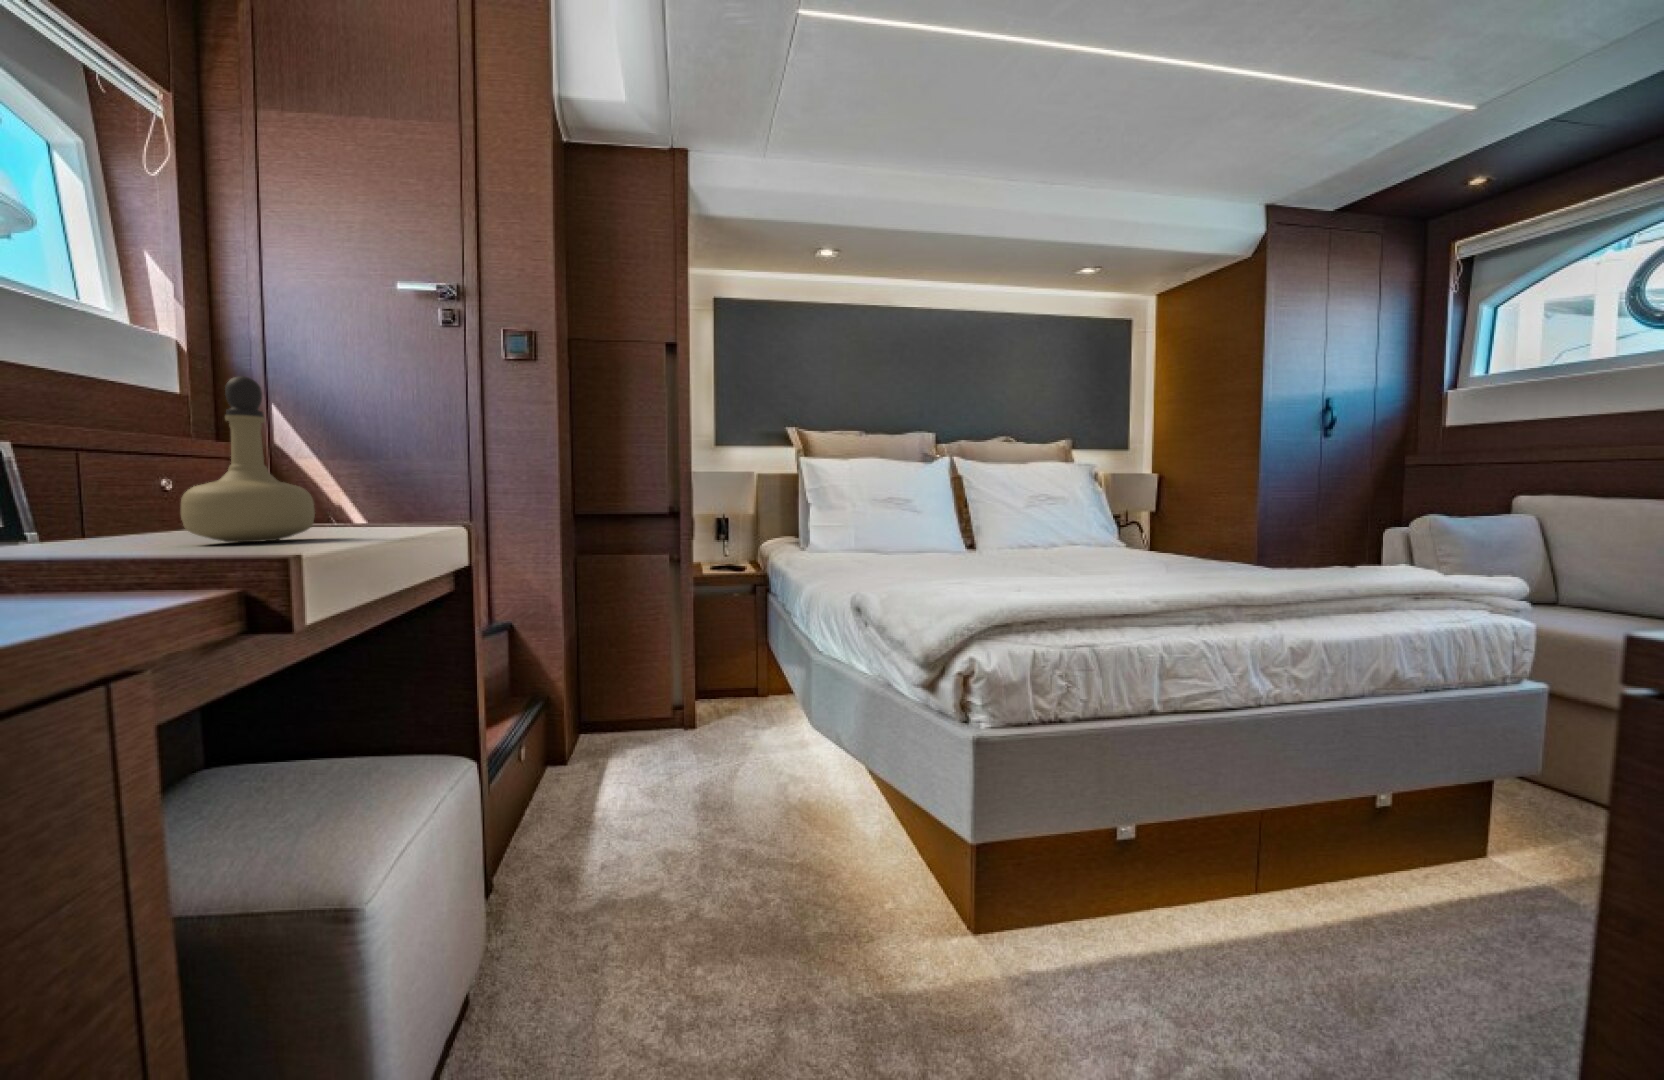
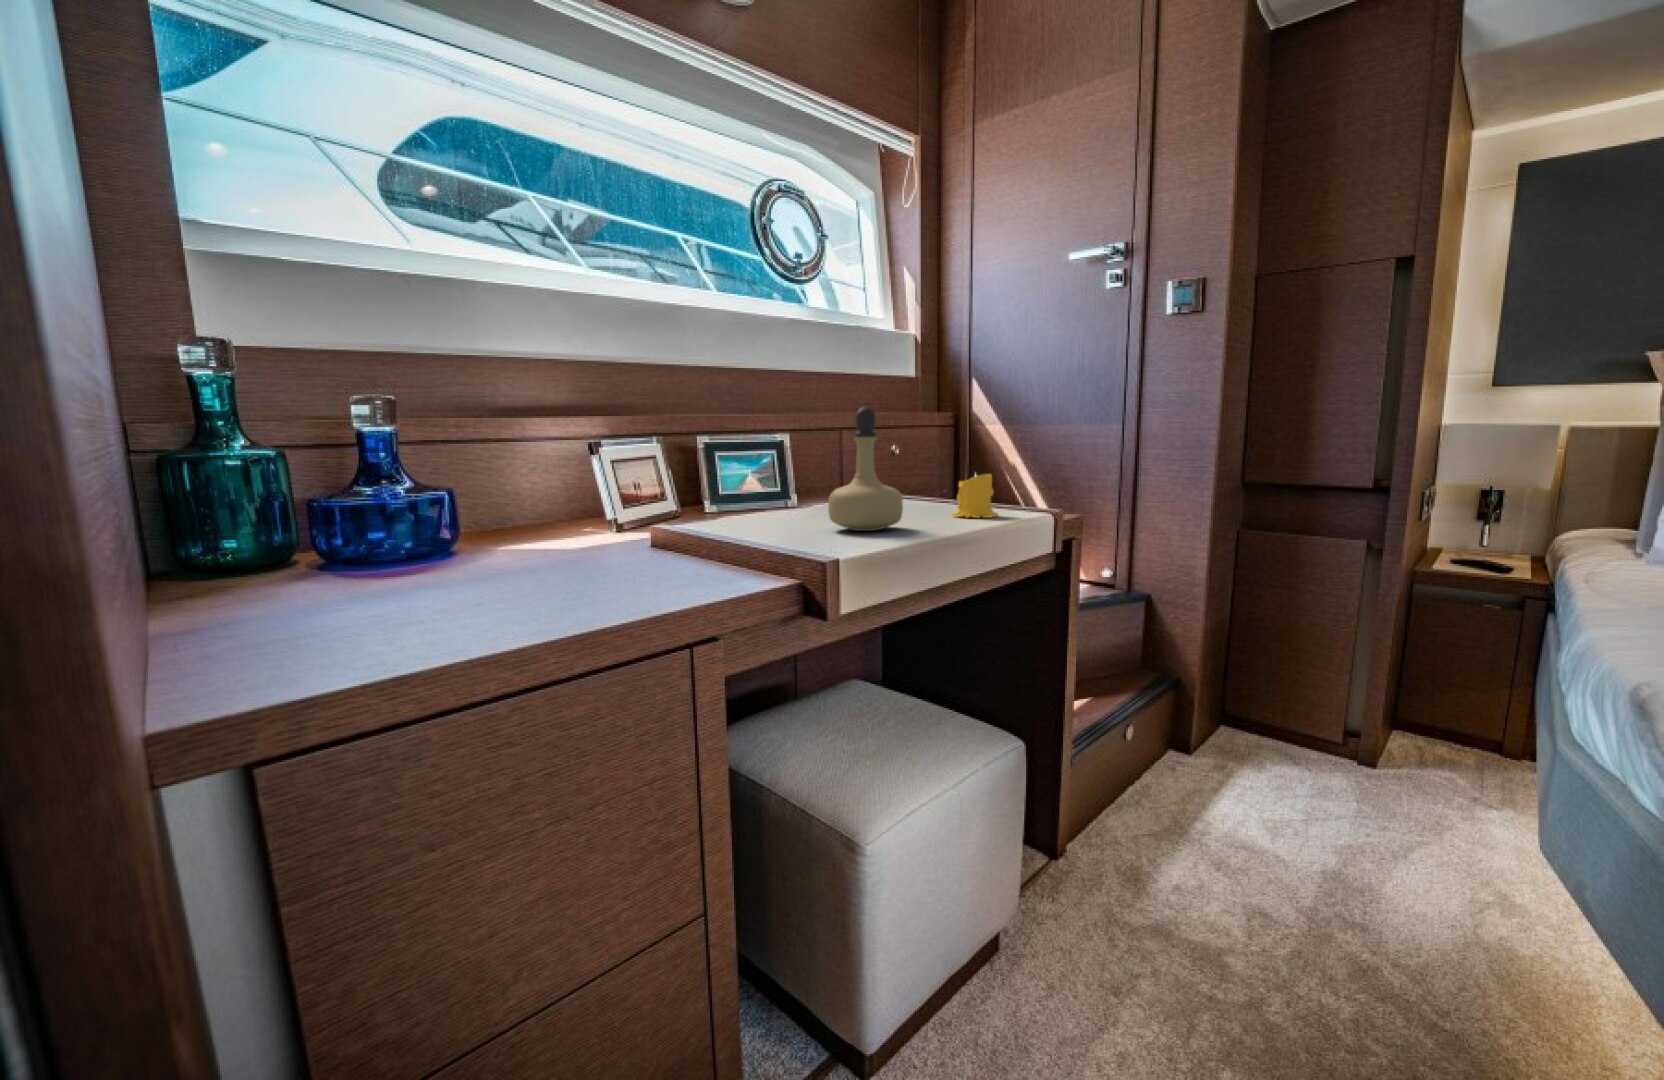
candle: none [354,478,418,530] -> present [953,474,998,518]

